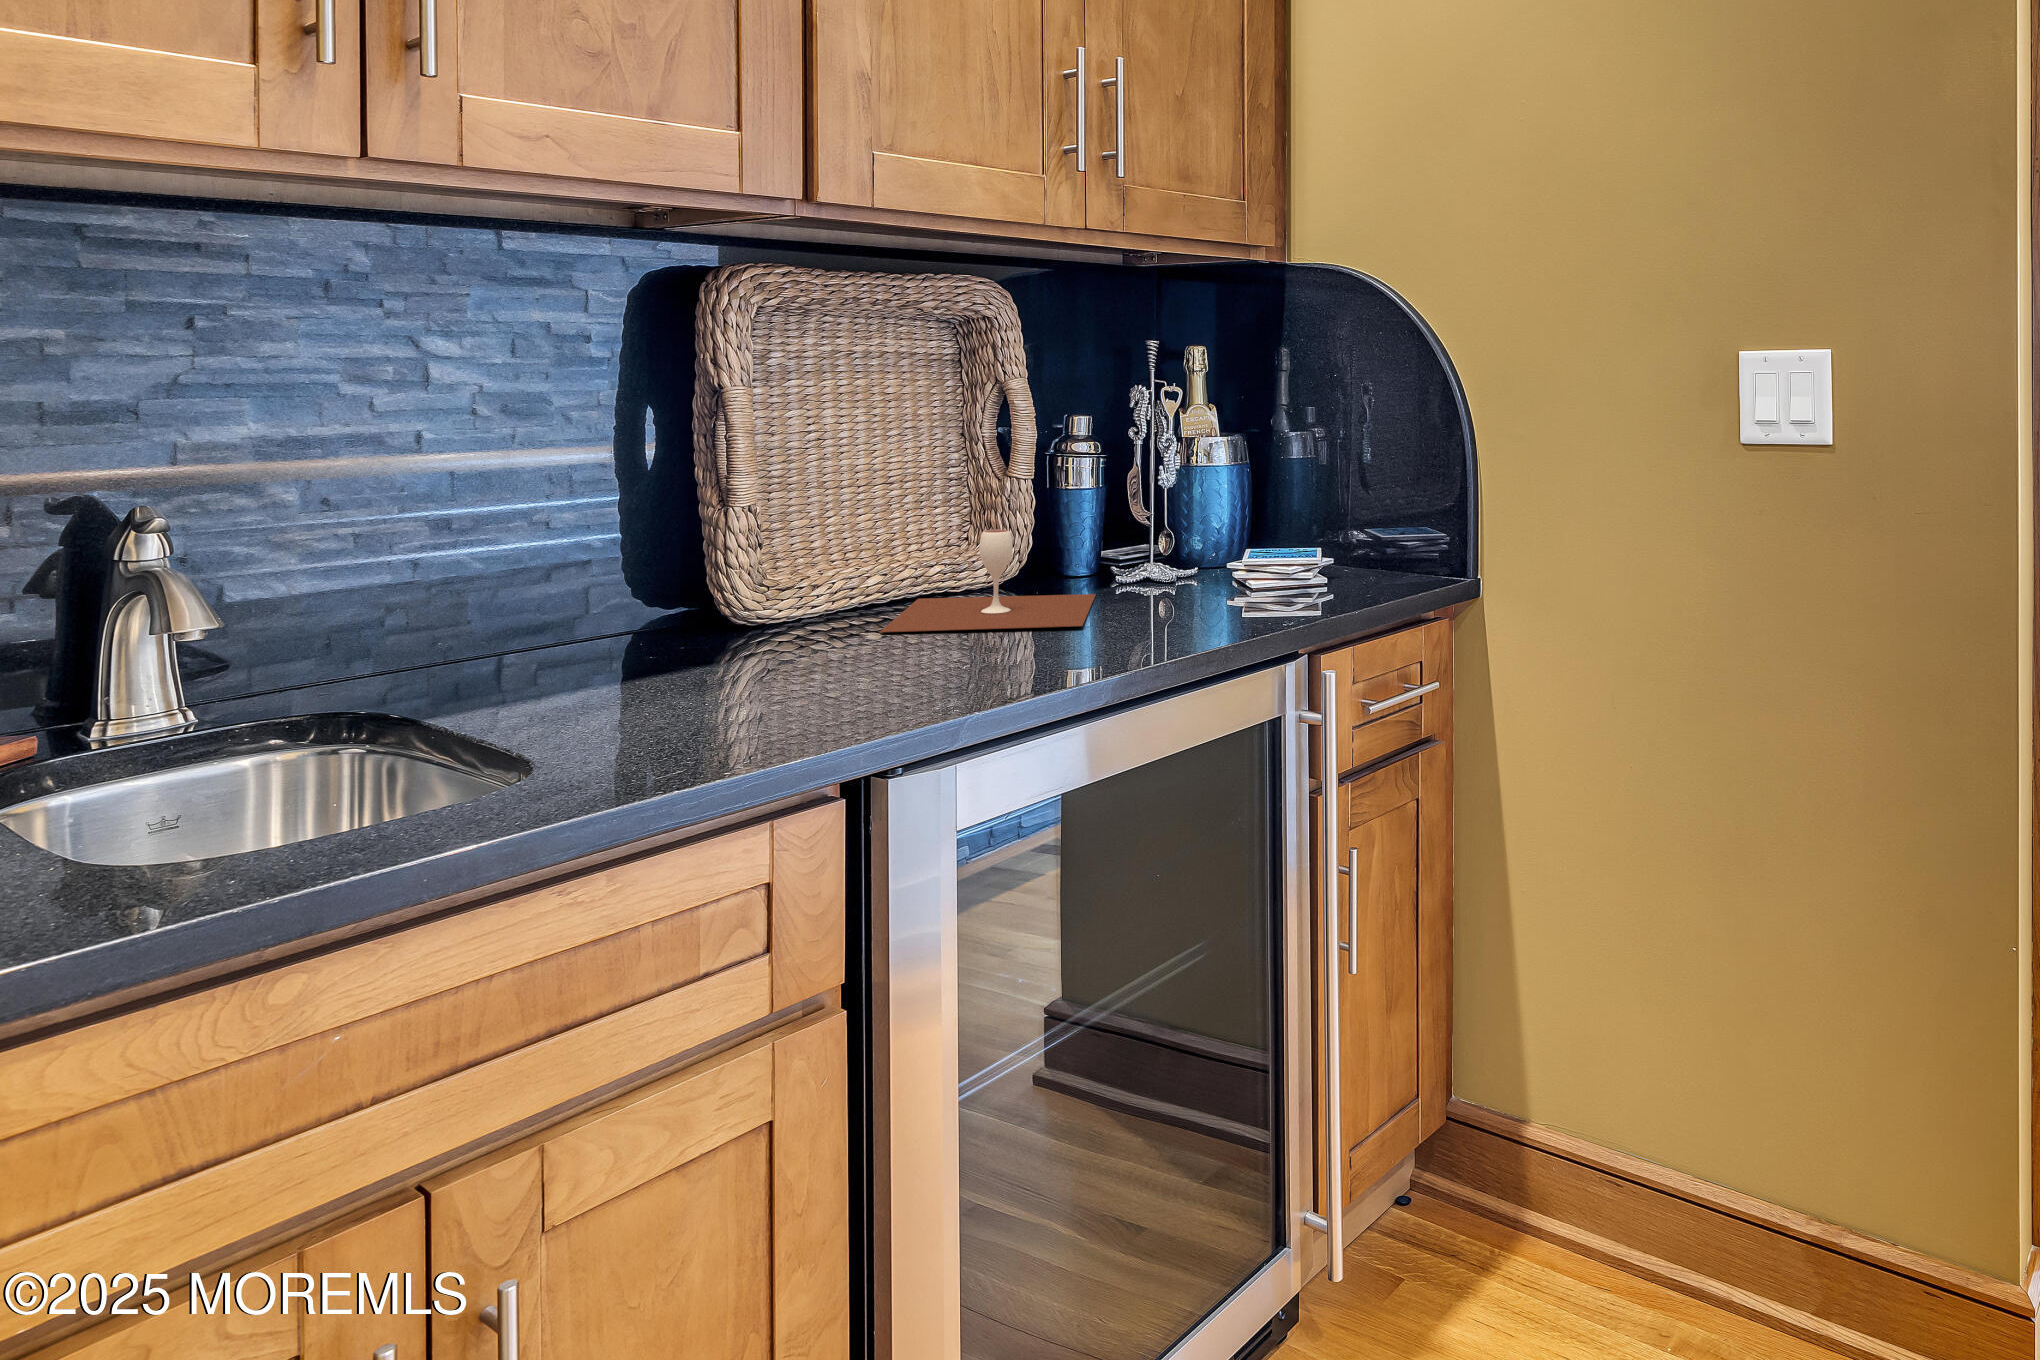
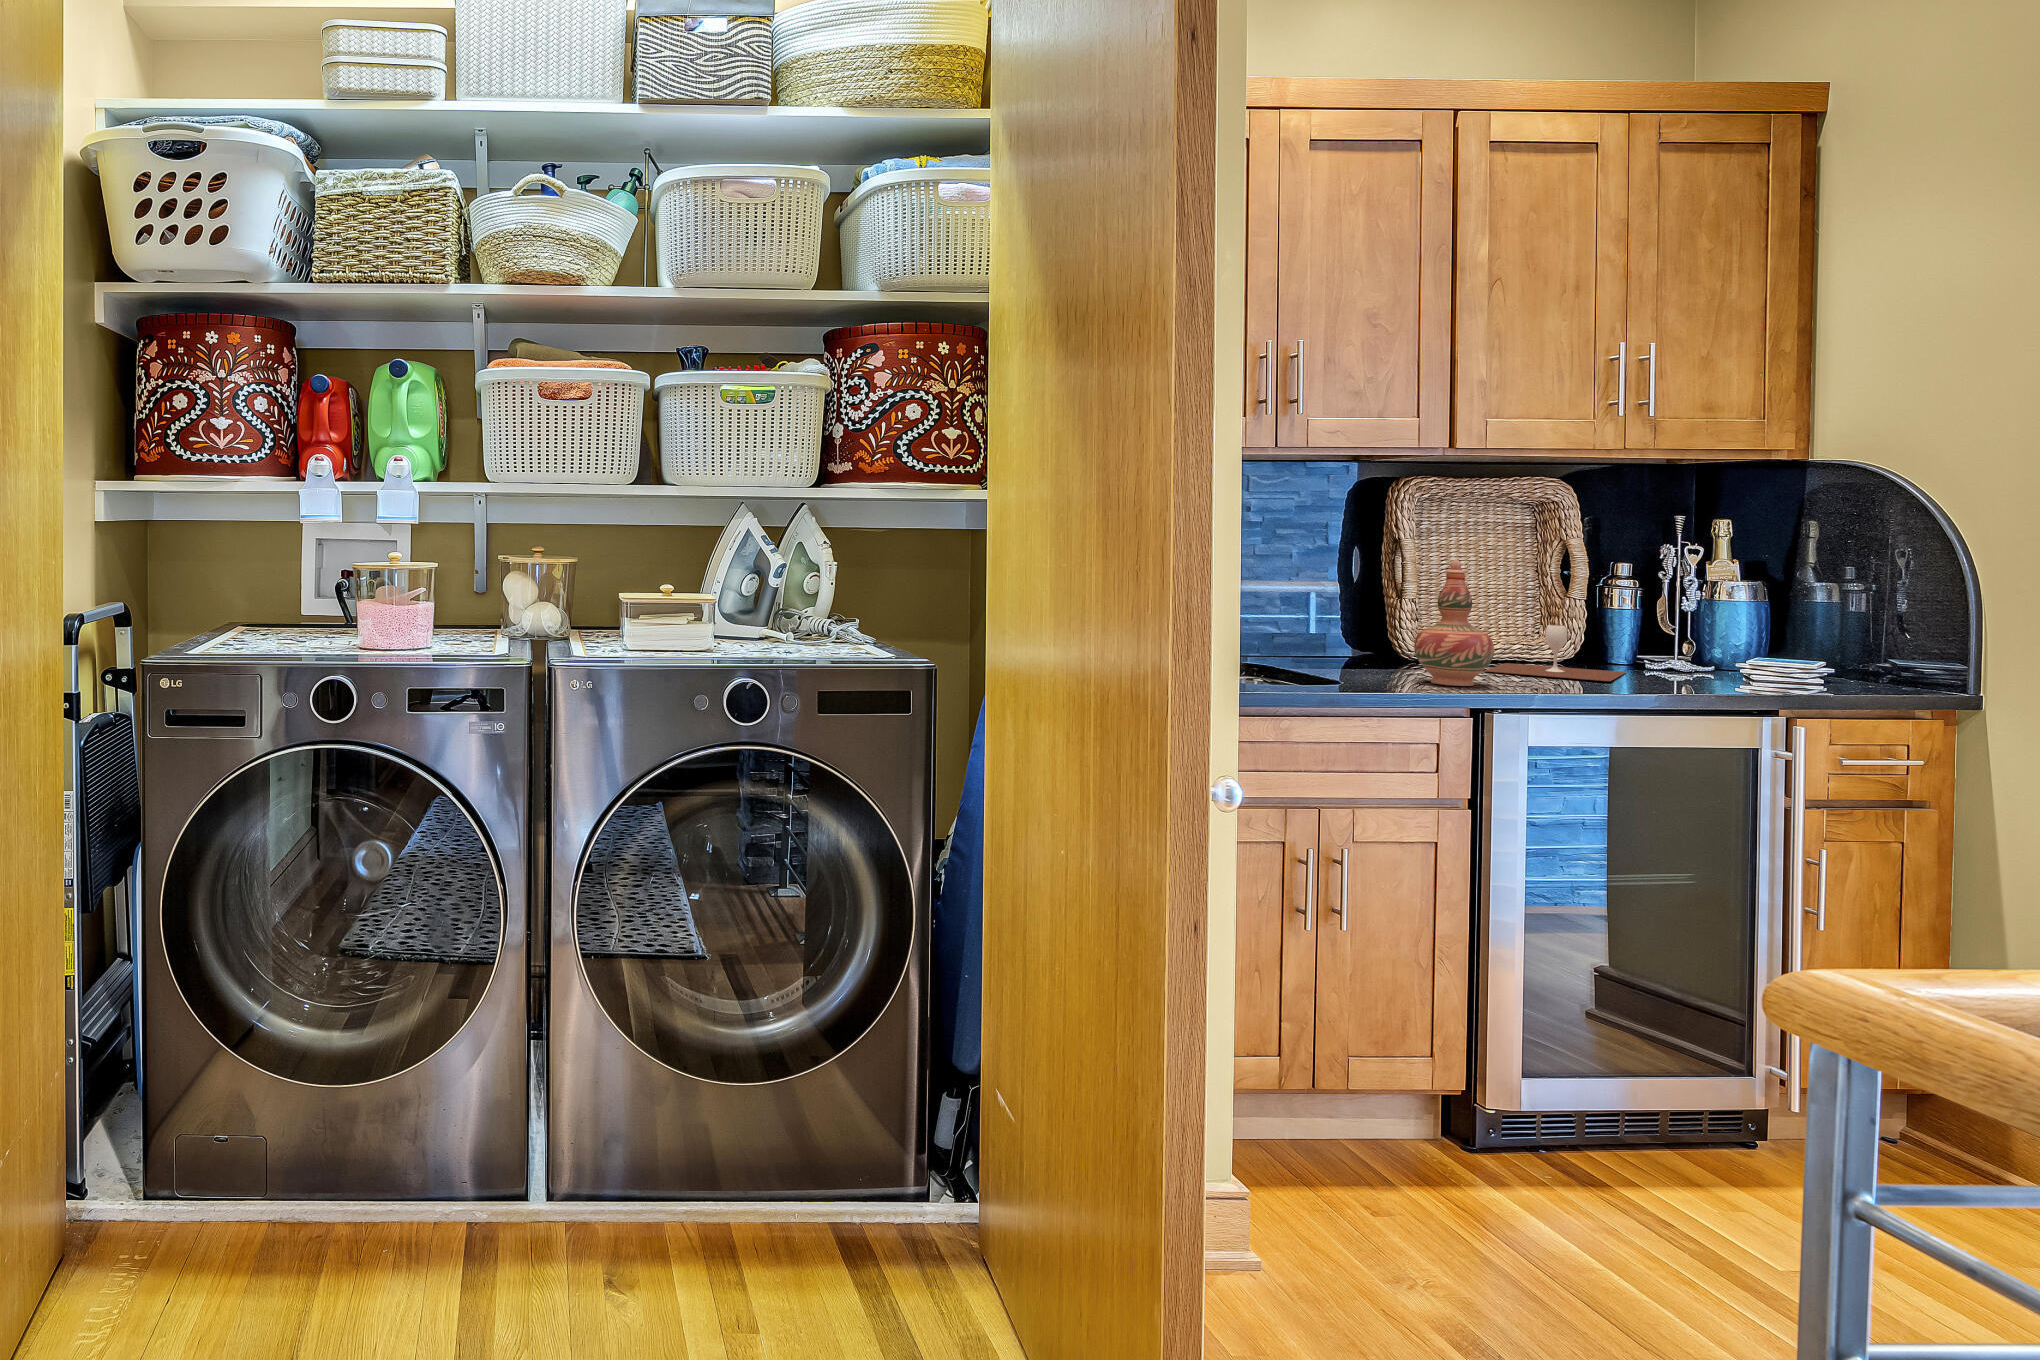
decorative vase: none [732,426,892,699] -> present [1414,559,1494,686]

